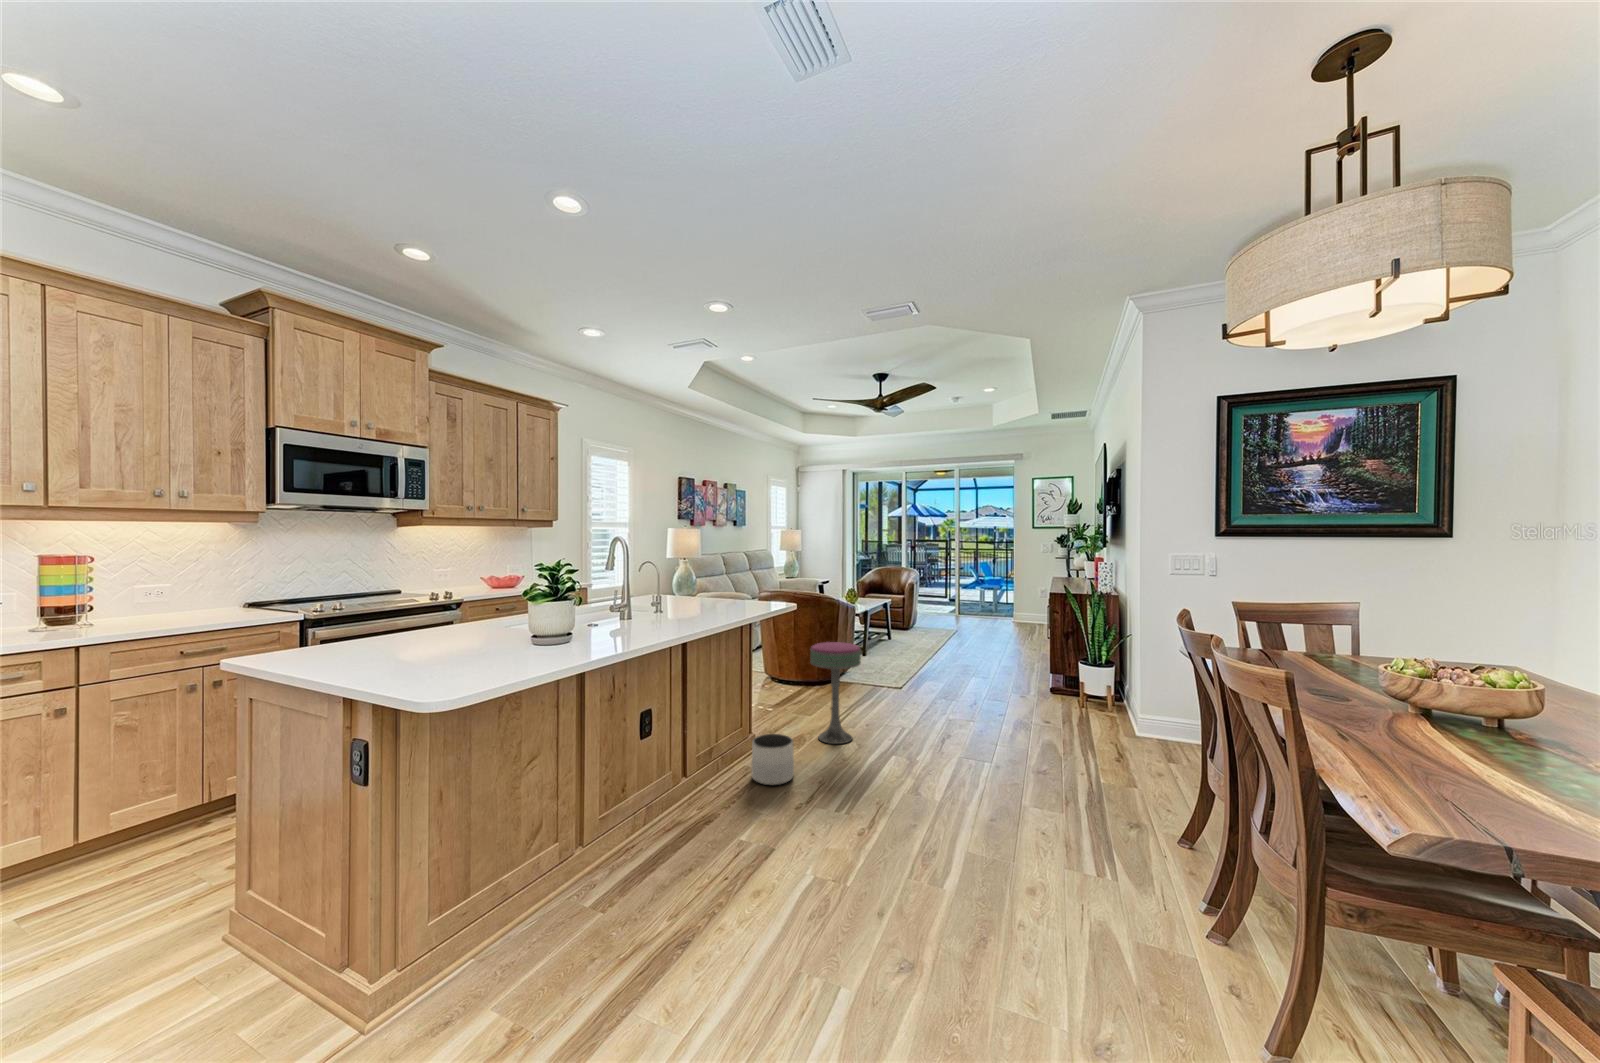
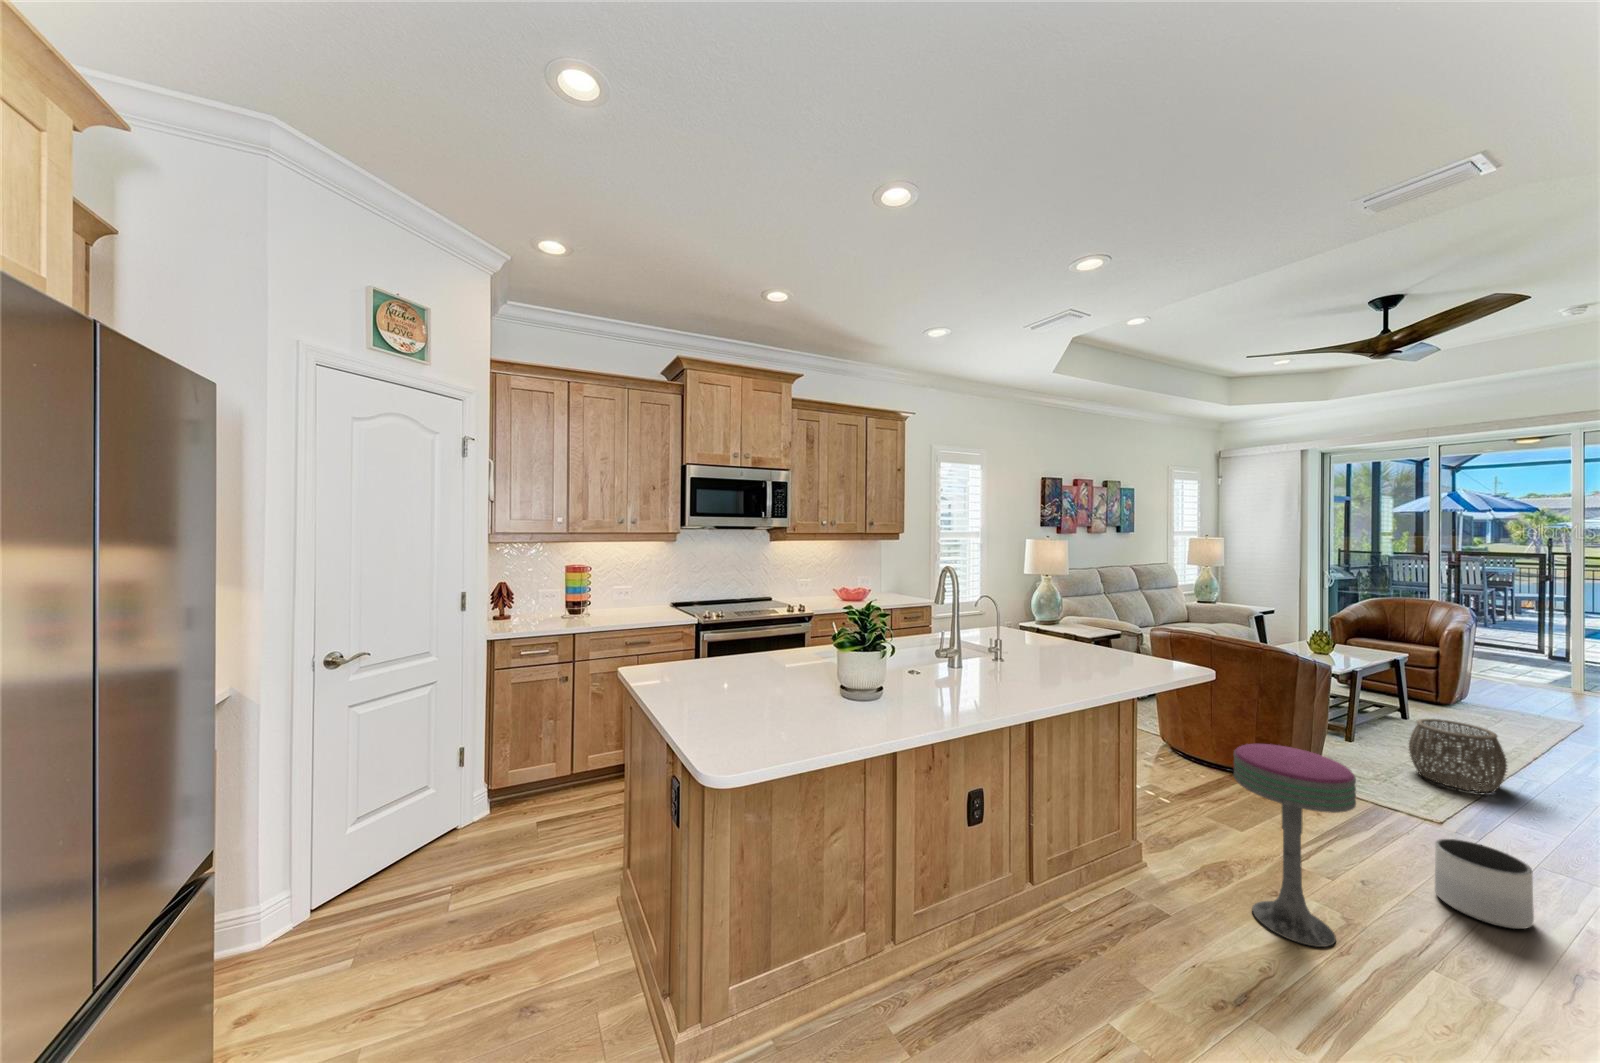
woven basket: none [887,632,924,669] -> present [1409,719,1507,792]
planter: present [752,734,794,785] -> present [1435,839,1534,929]

